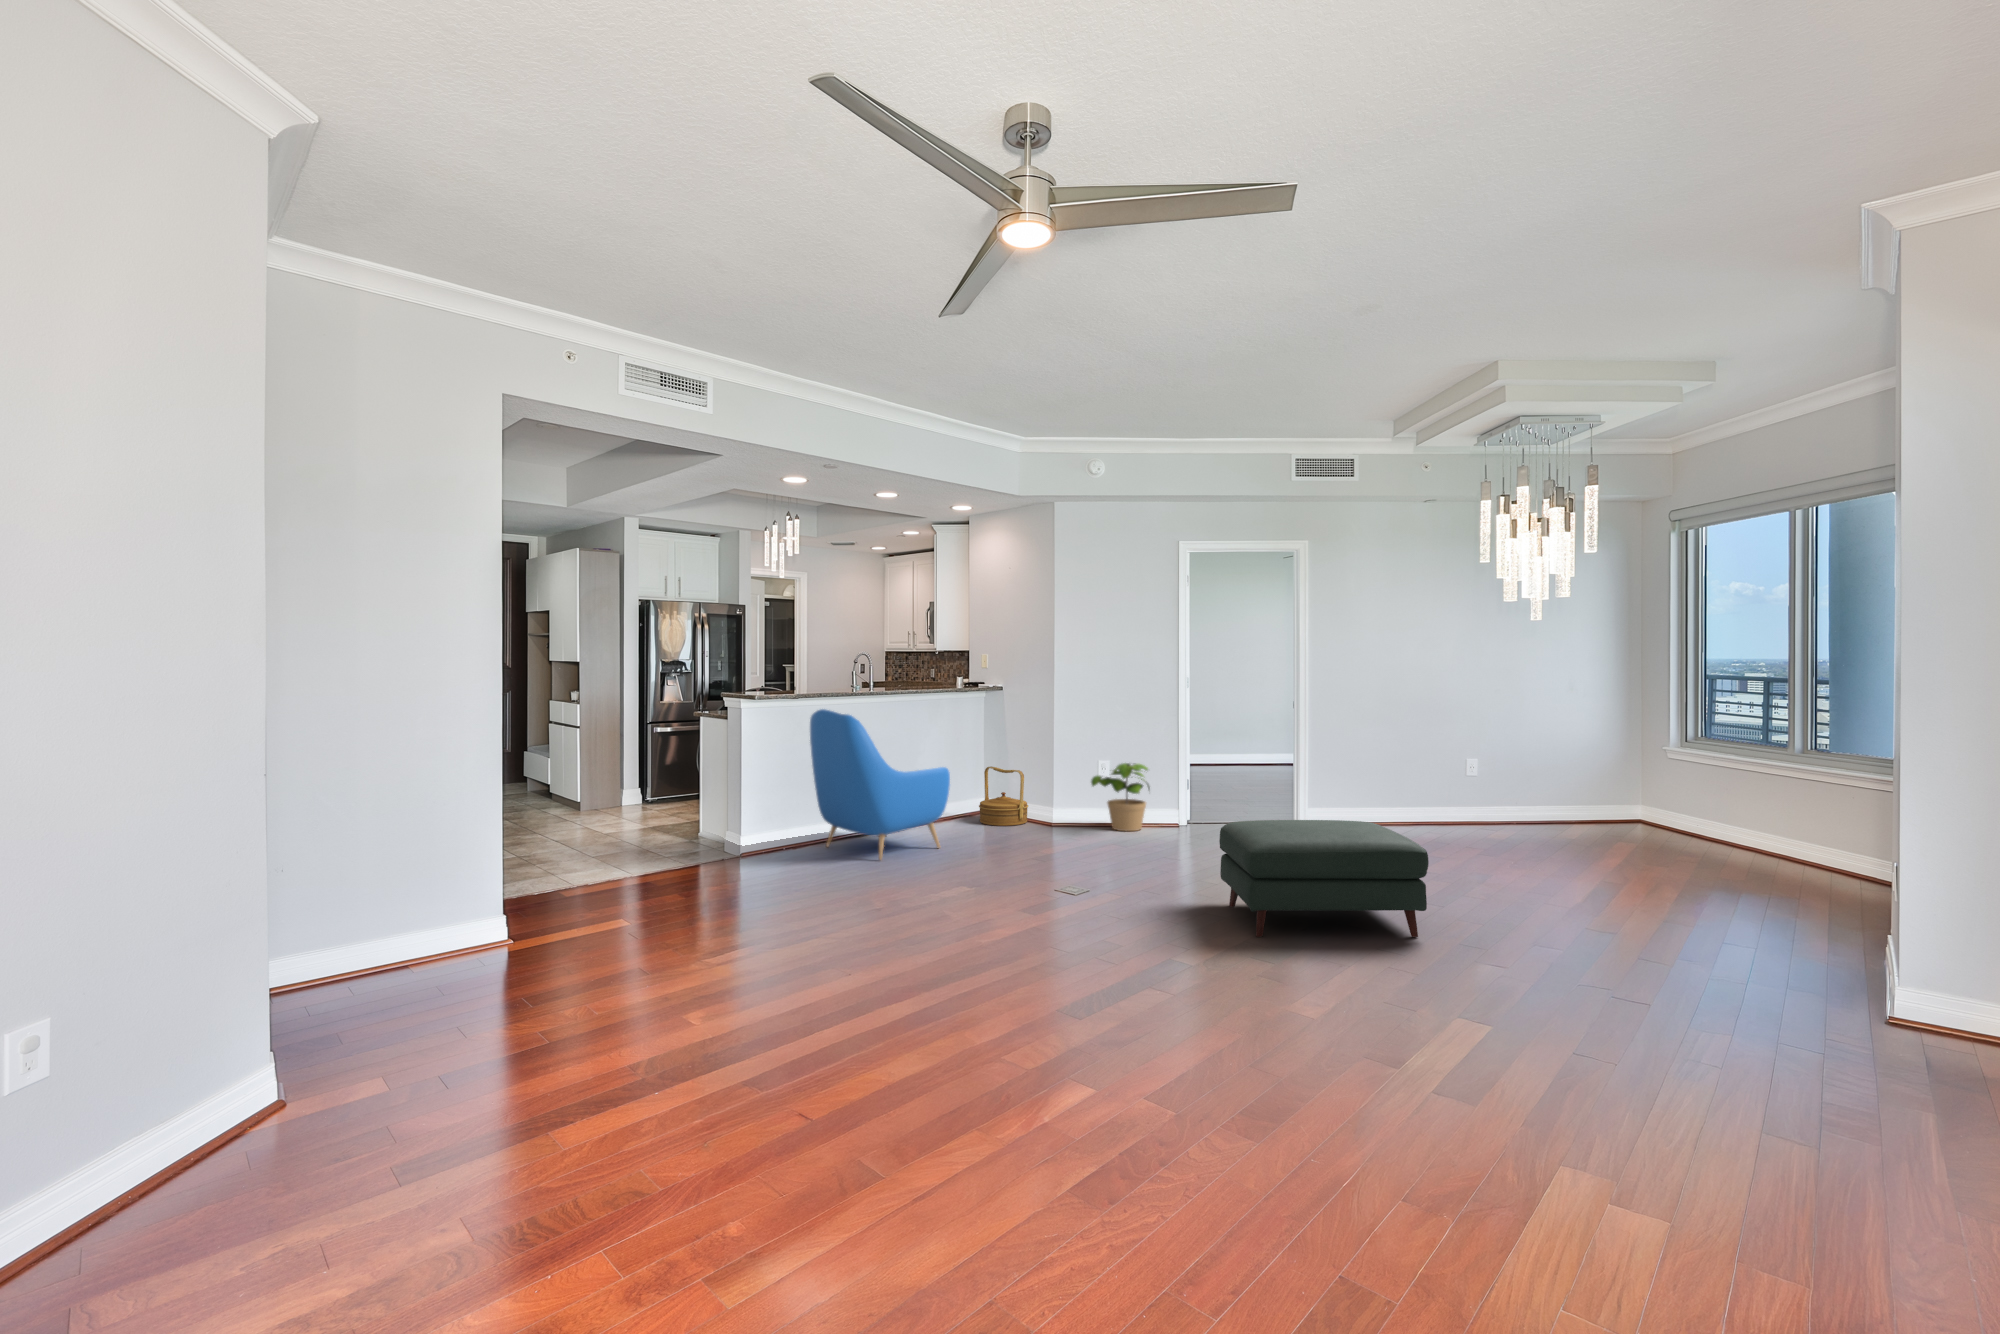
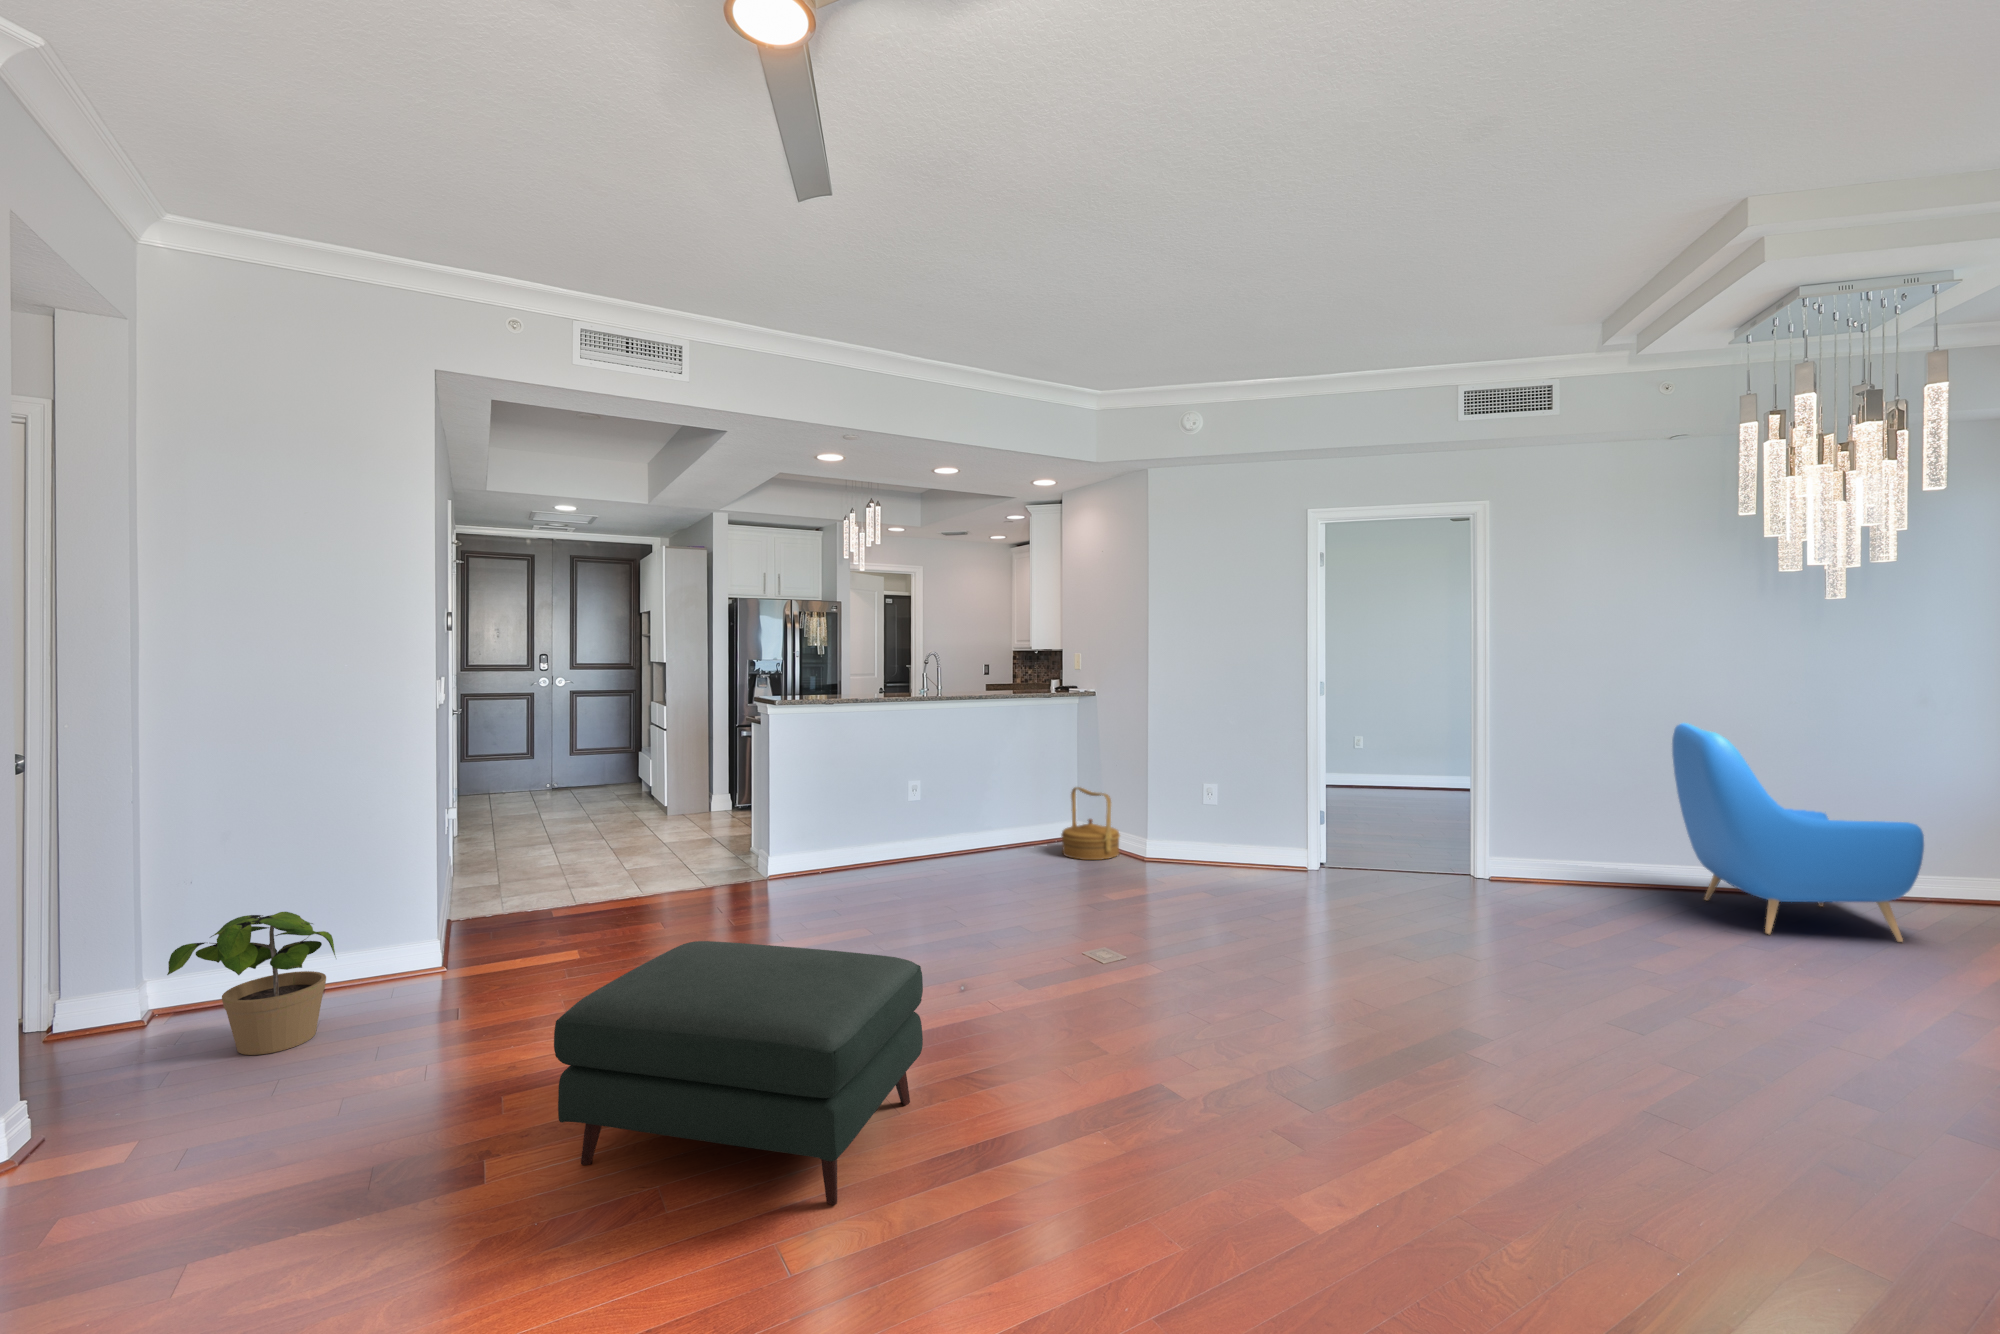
armchair: present [810,709,950,860] -> present [1672,723,1924,942]
potted plant: present [1091,763,1150,831] -> present [167,912,336,1055]
ottoman: present [1219,820,1429,937] -> present [554,941,923,1205]

